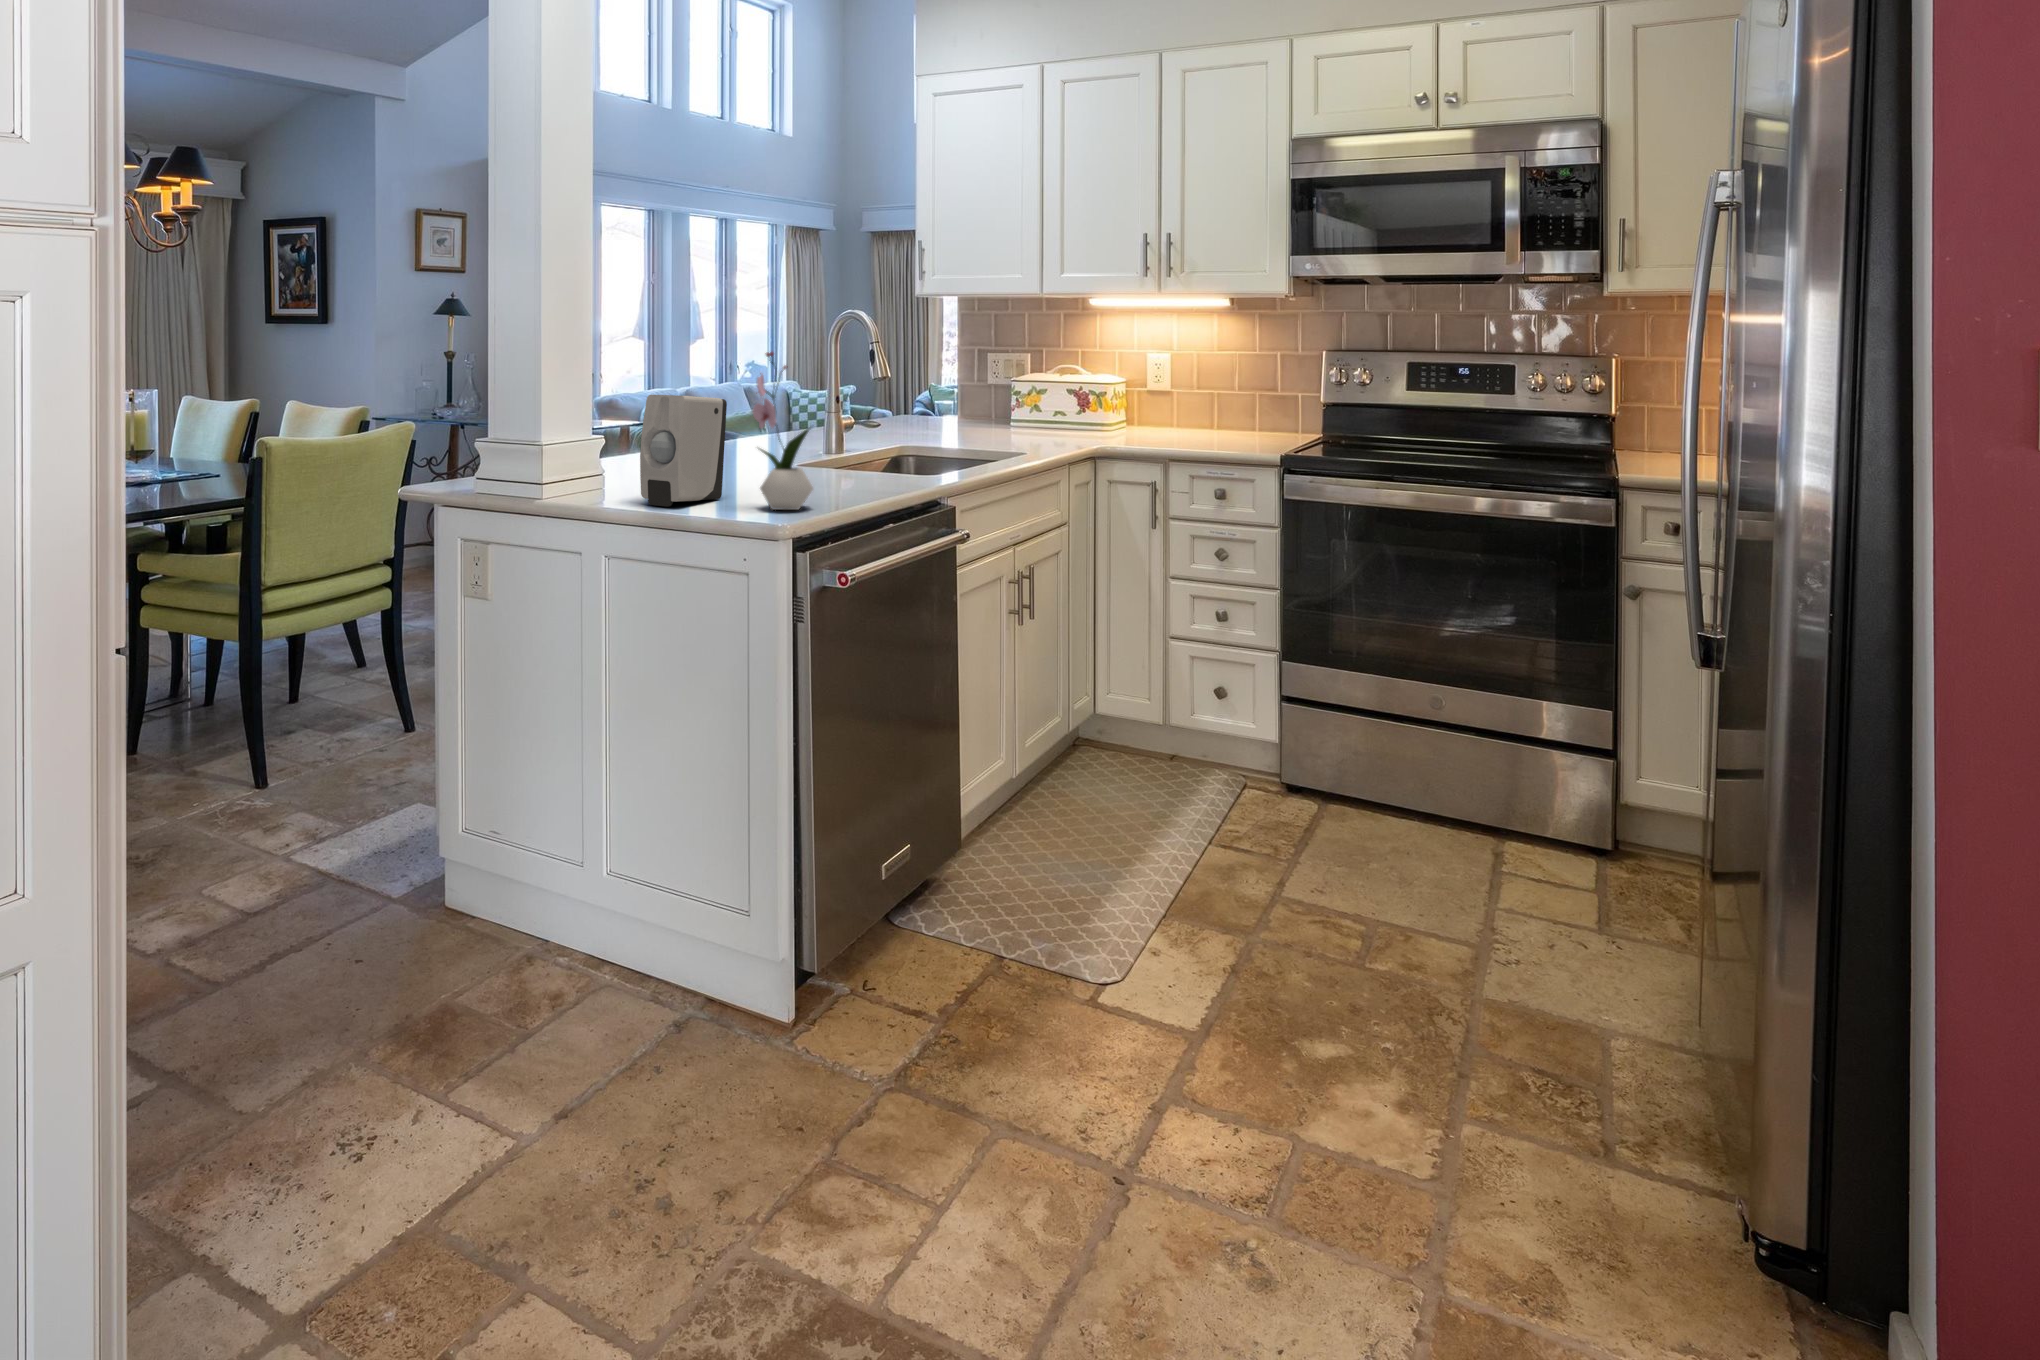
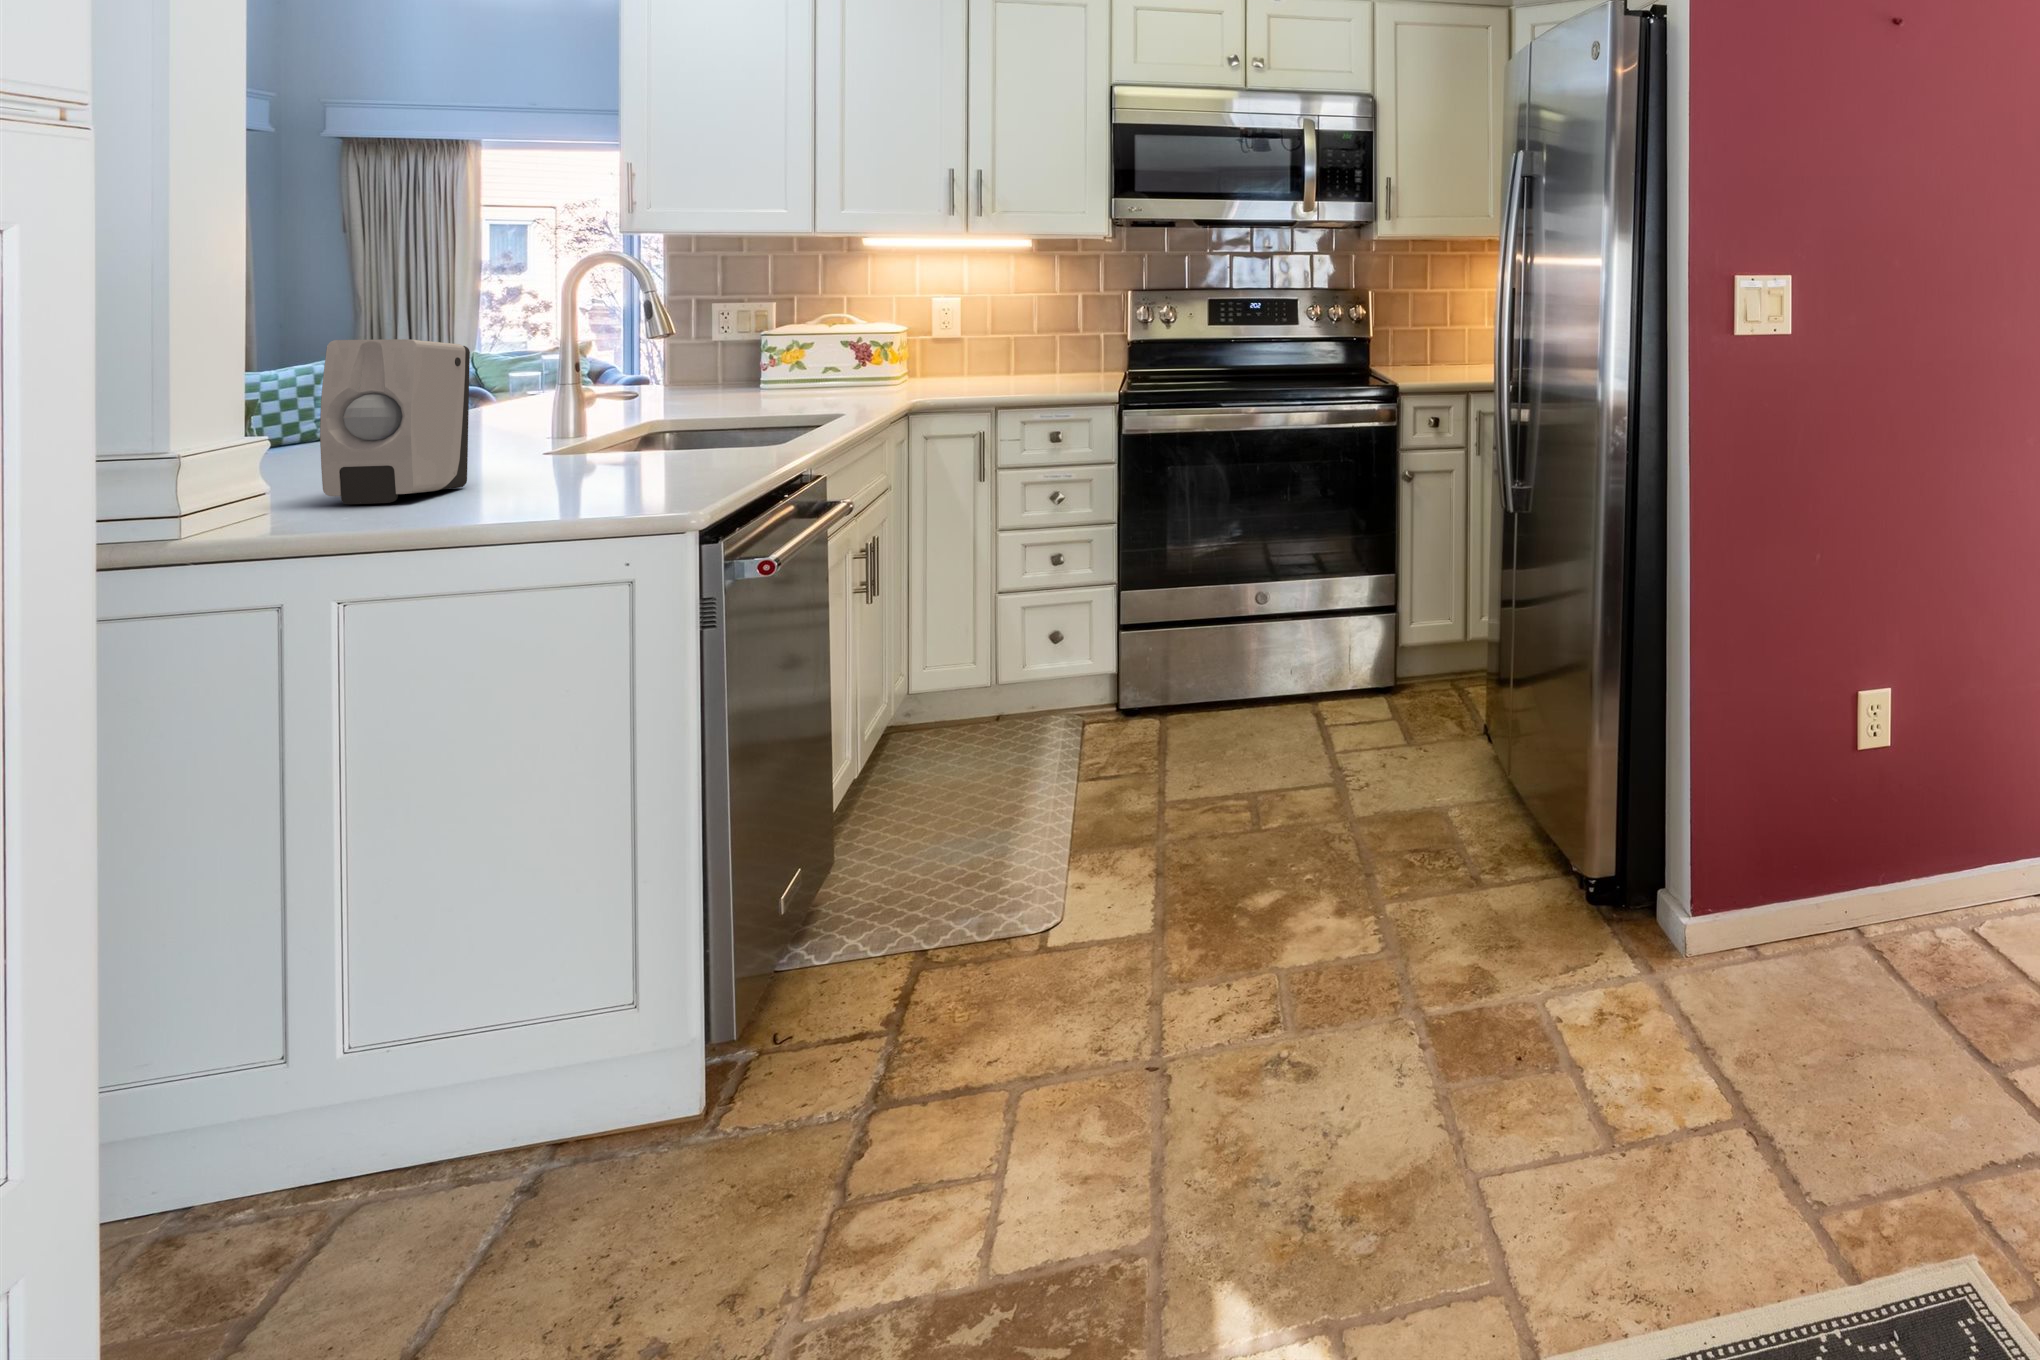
flower arrangement: present [753,352,813,510] -> none [538,276,648,488]

